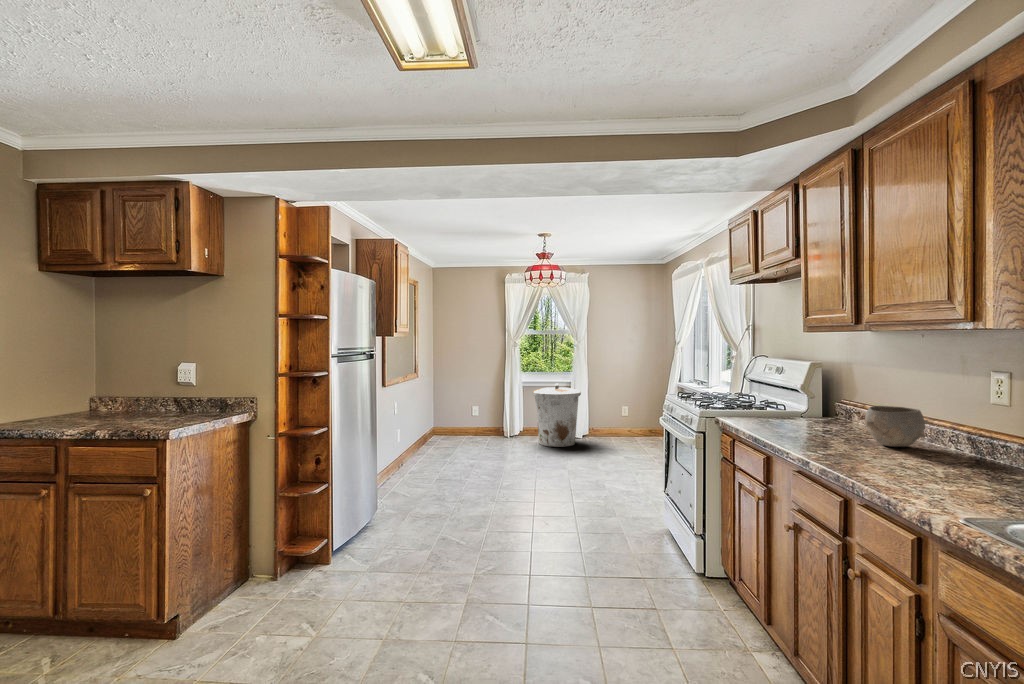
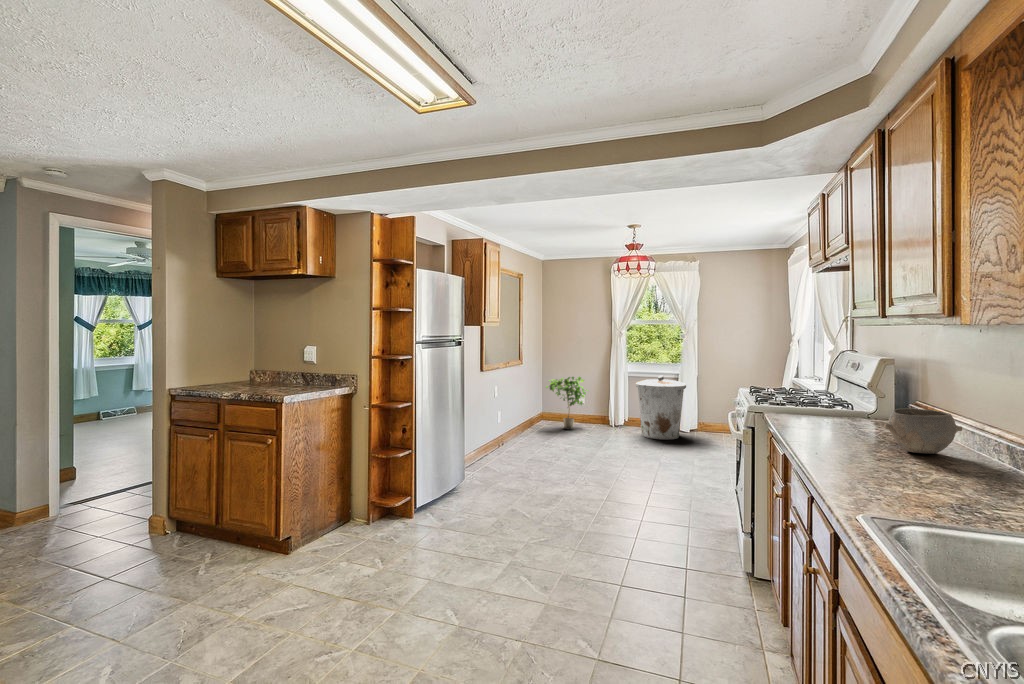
potted plant: none [440,387,485,443] -> present [546,377,586,429]

